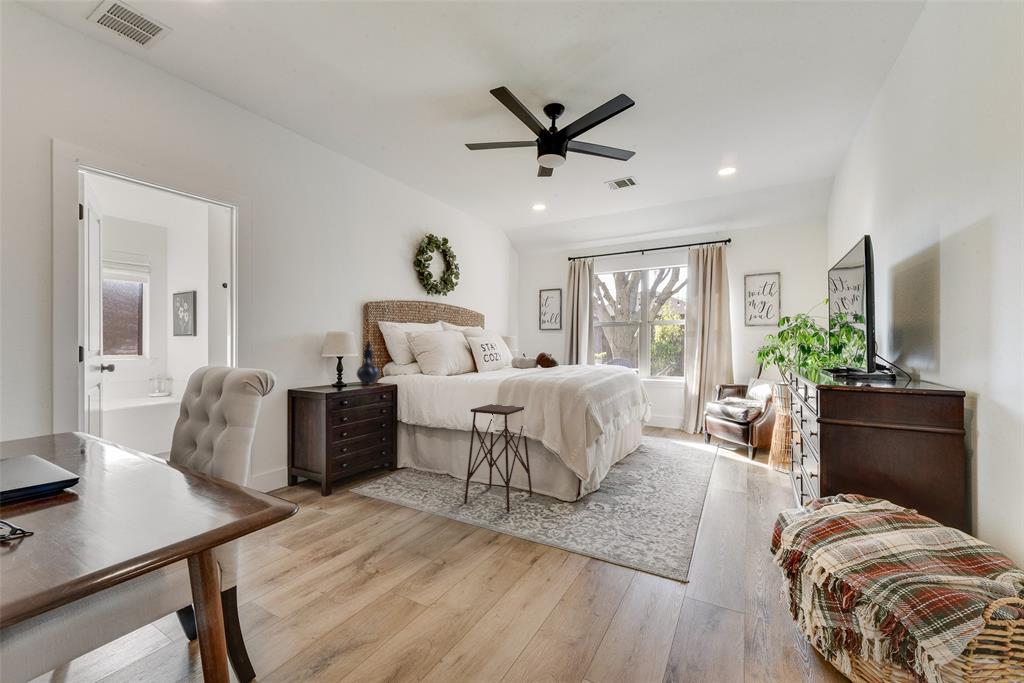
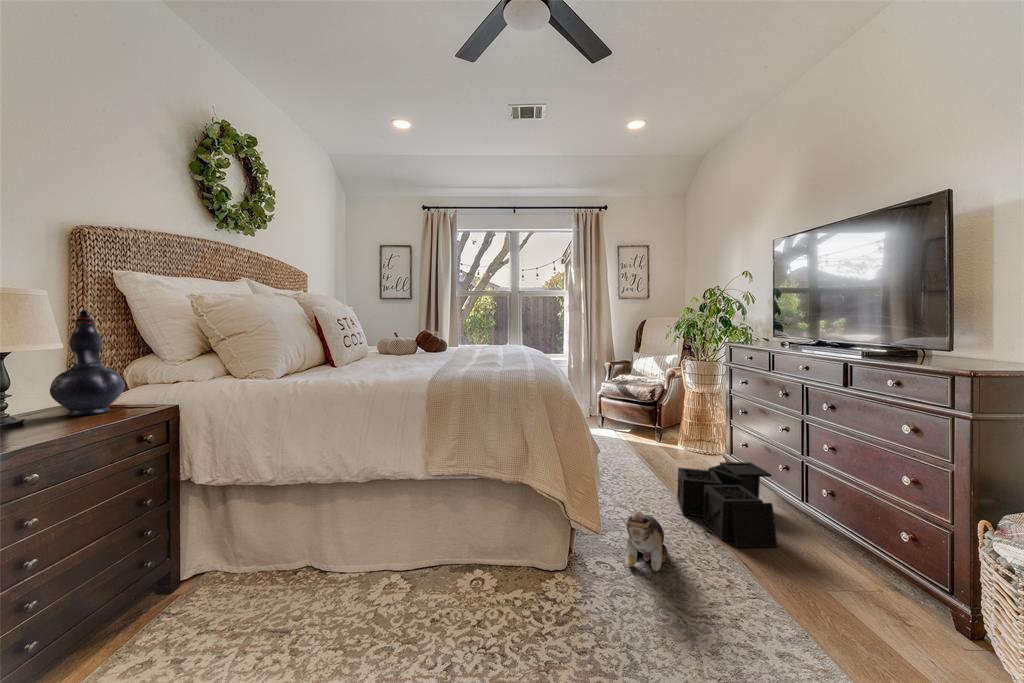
side table: present [464,404,532,512] -> none [390,427,495,642]
storage bin: none [687,465,780,525] -> present [677,462,778,547]
plush toy: none [602,471,656,514] -> present [622,512,668,571]

